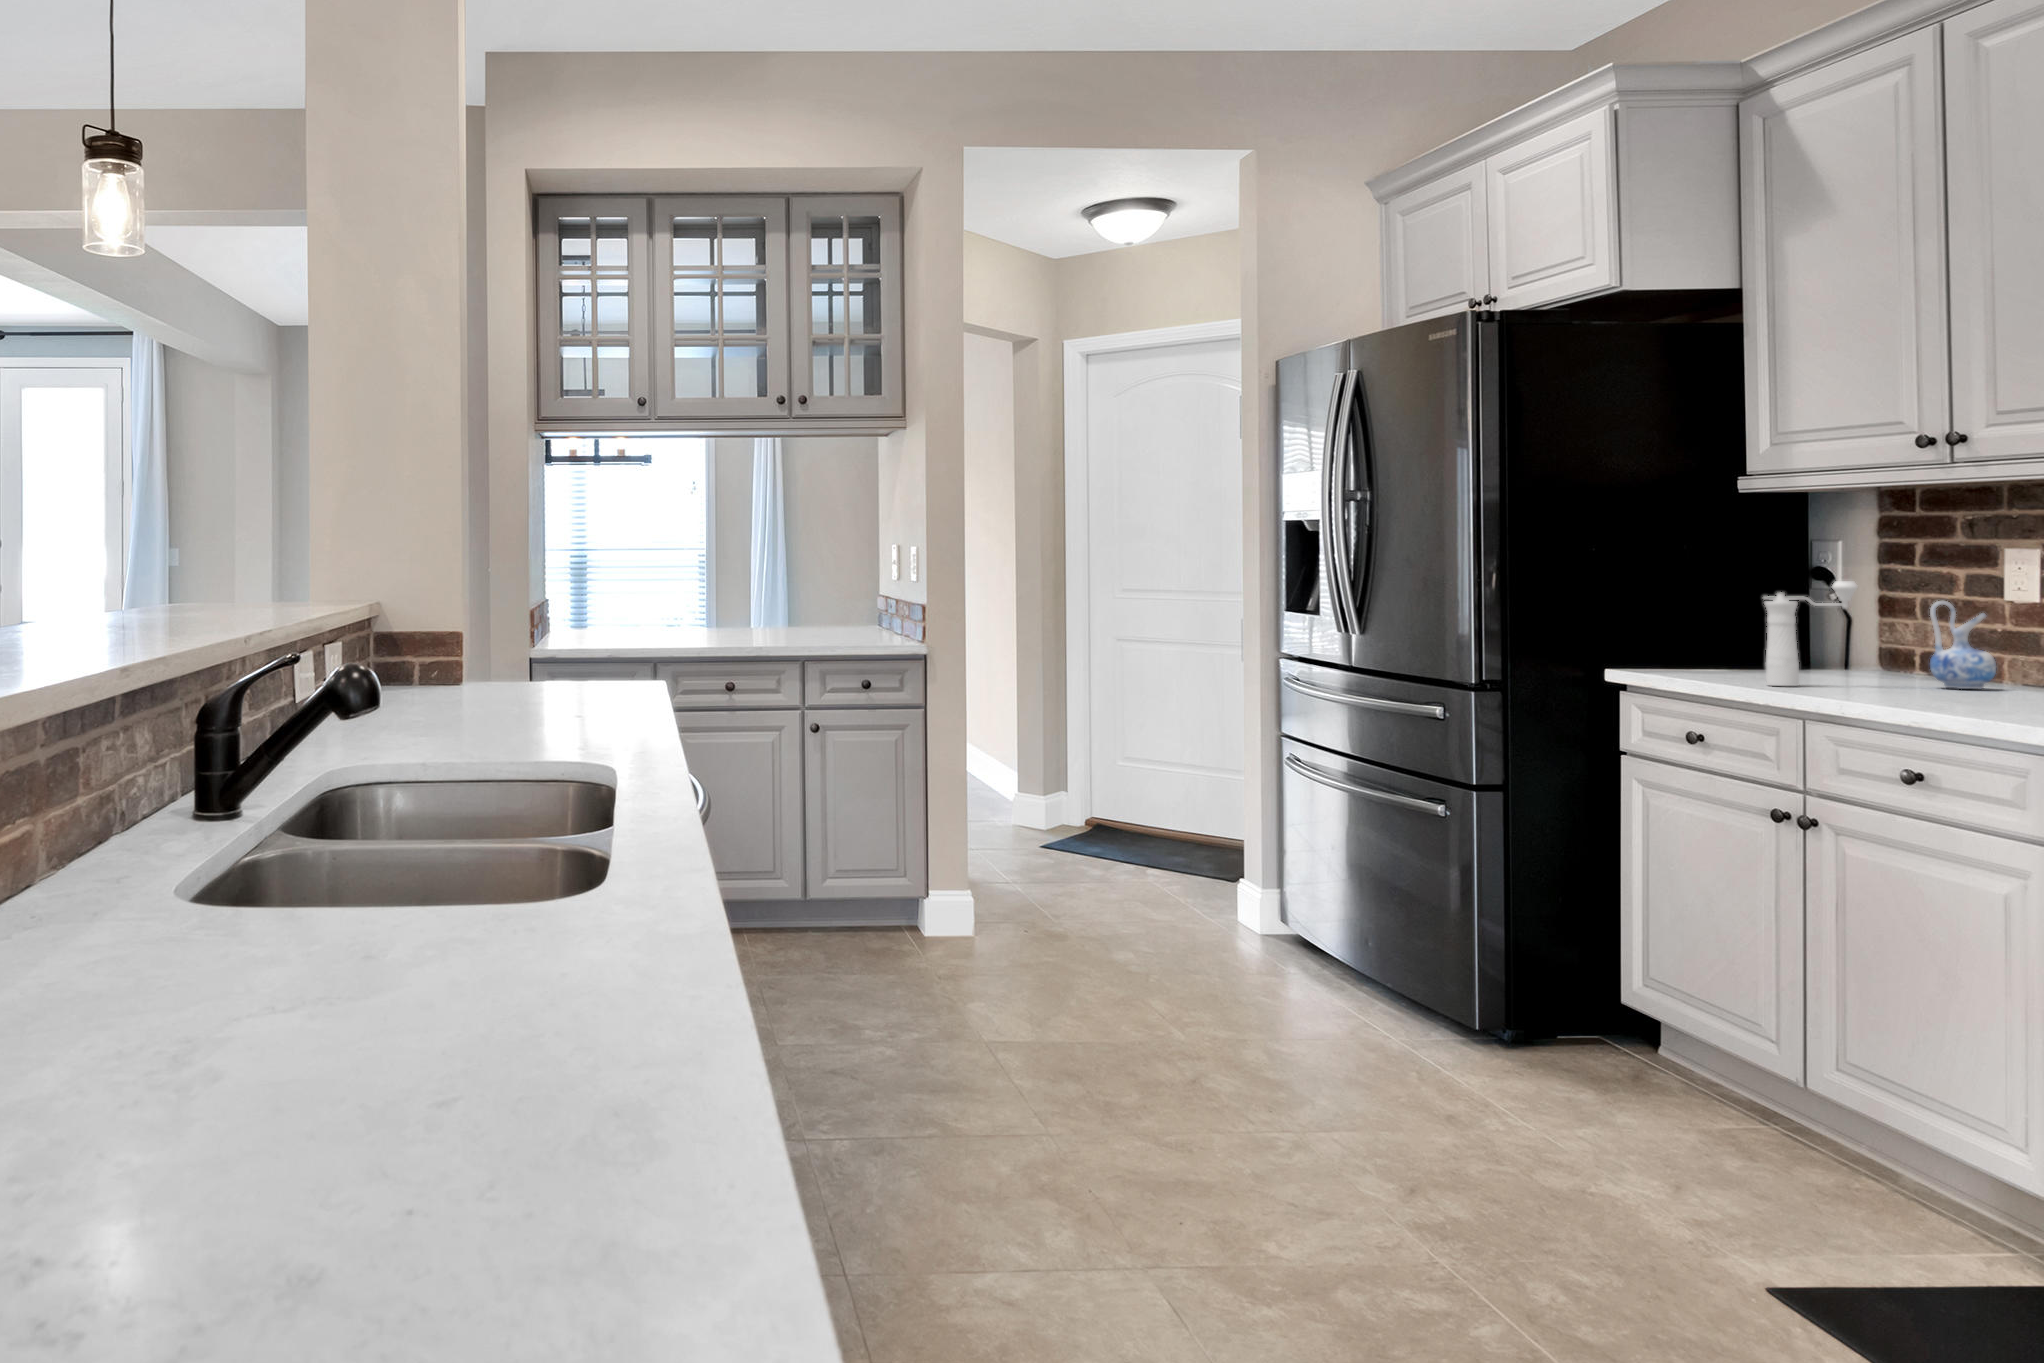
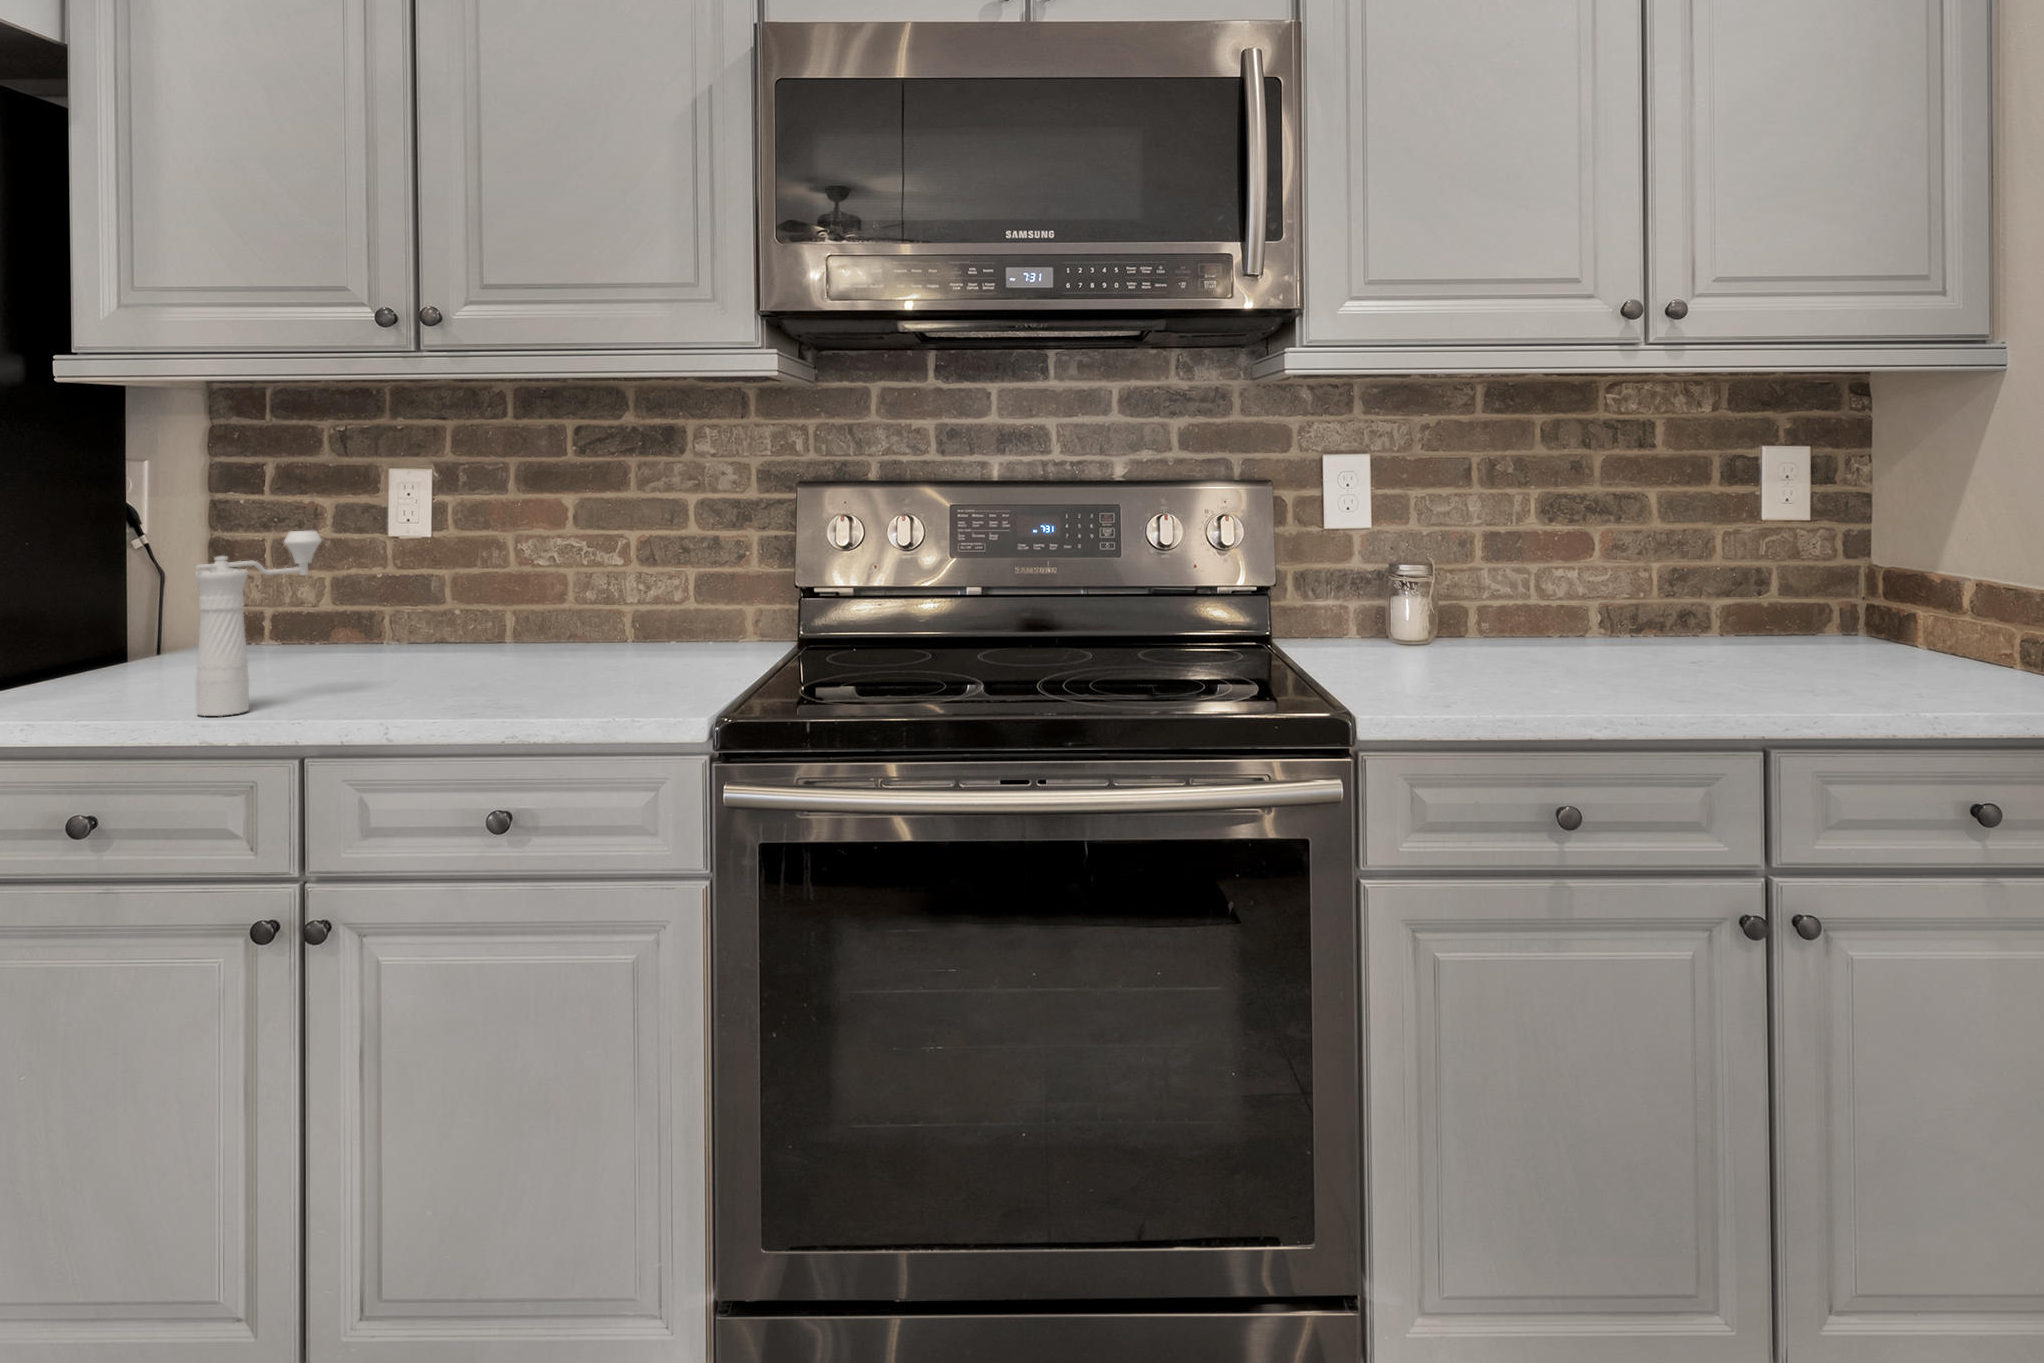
ceramic pitcher: present [1930,601,1996,689] -> none [387,553,467,679]

